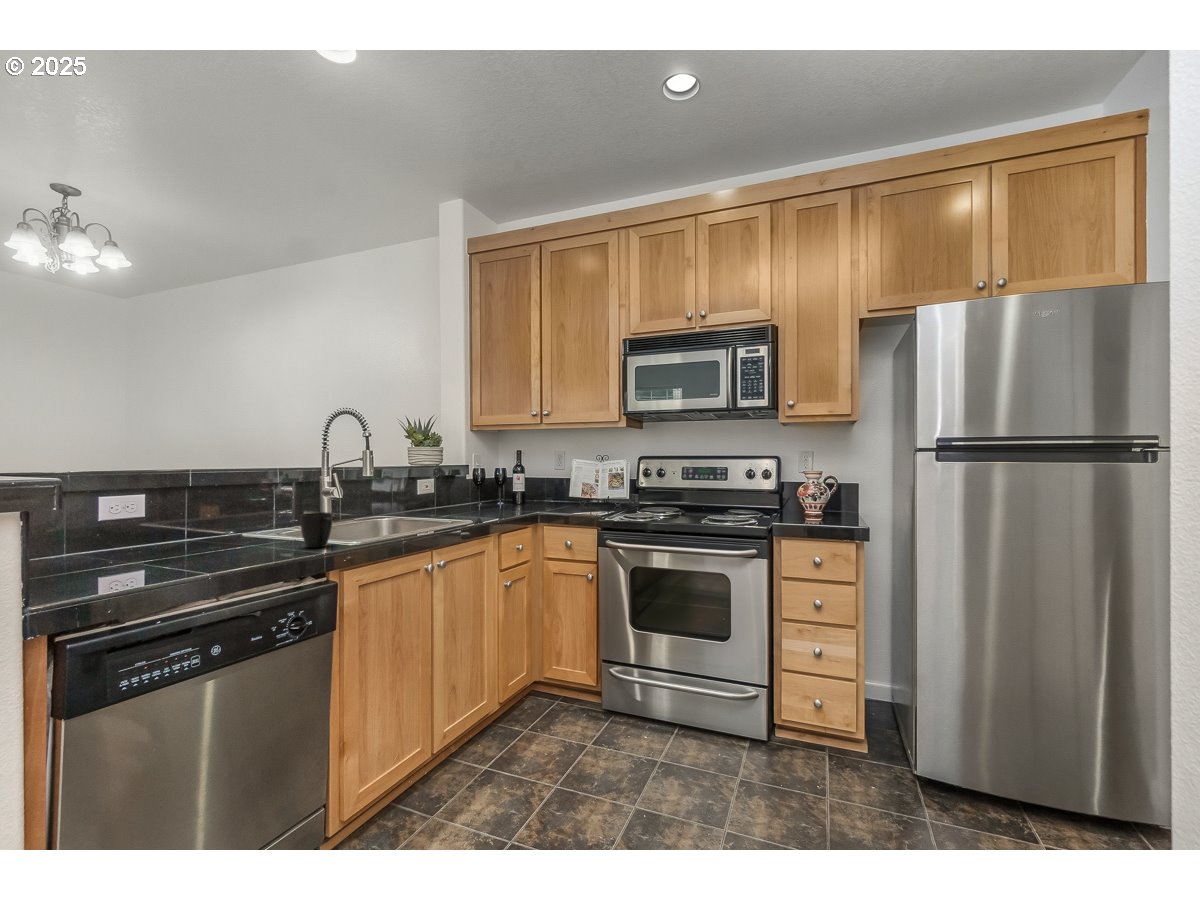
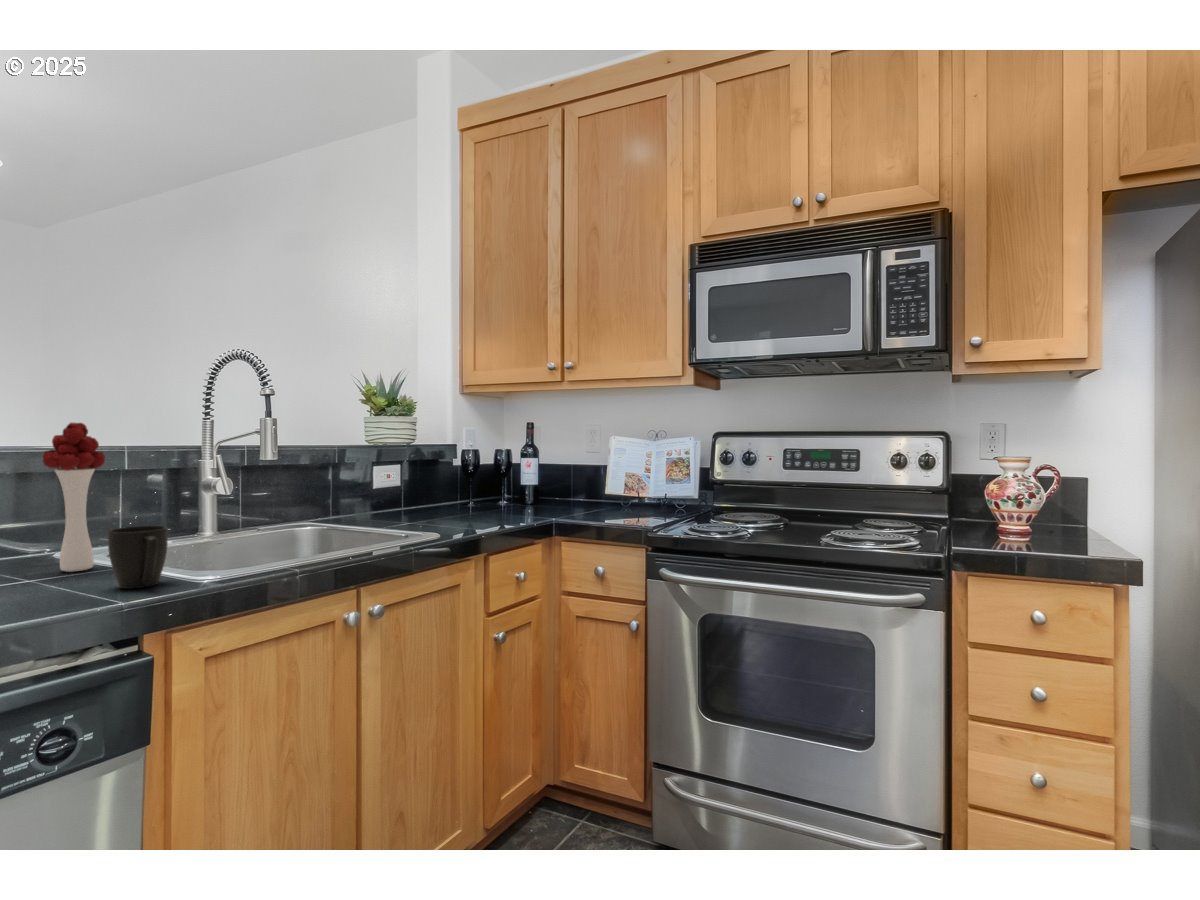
flower bouquet: none [248,453,282,541] -> present [43,423,105,572]

